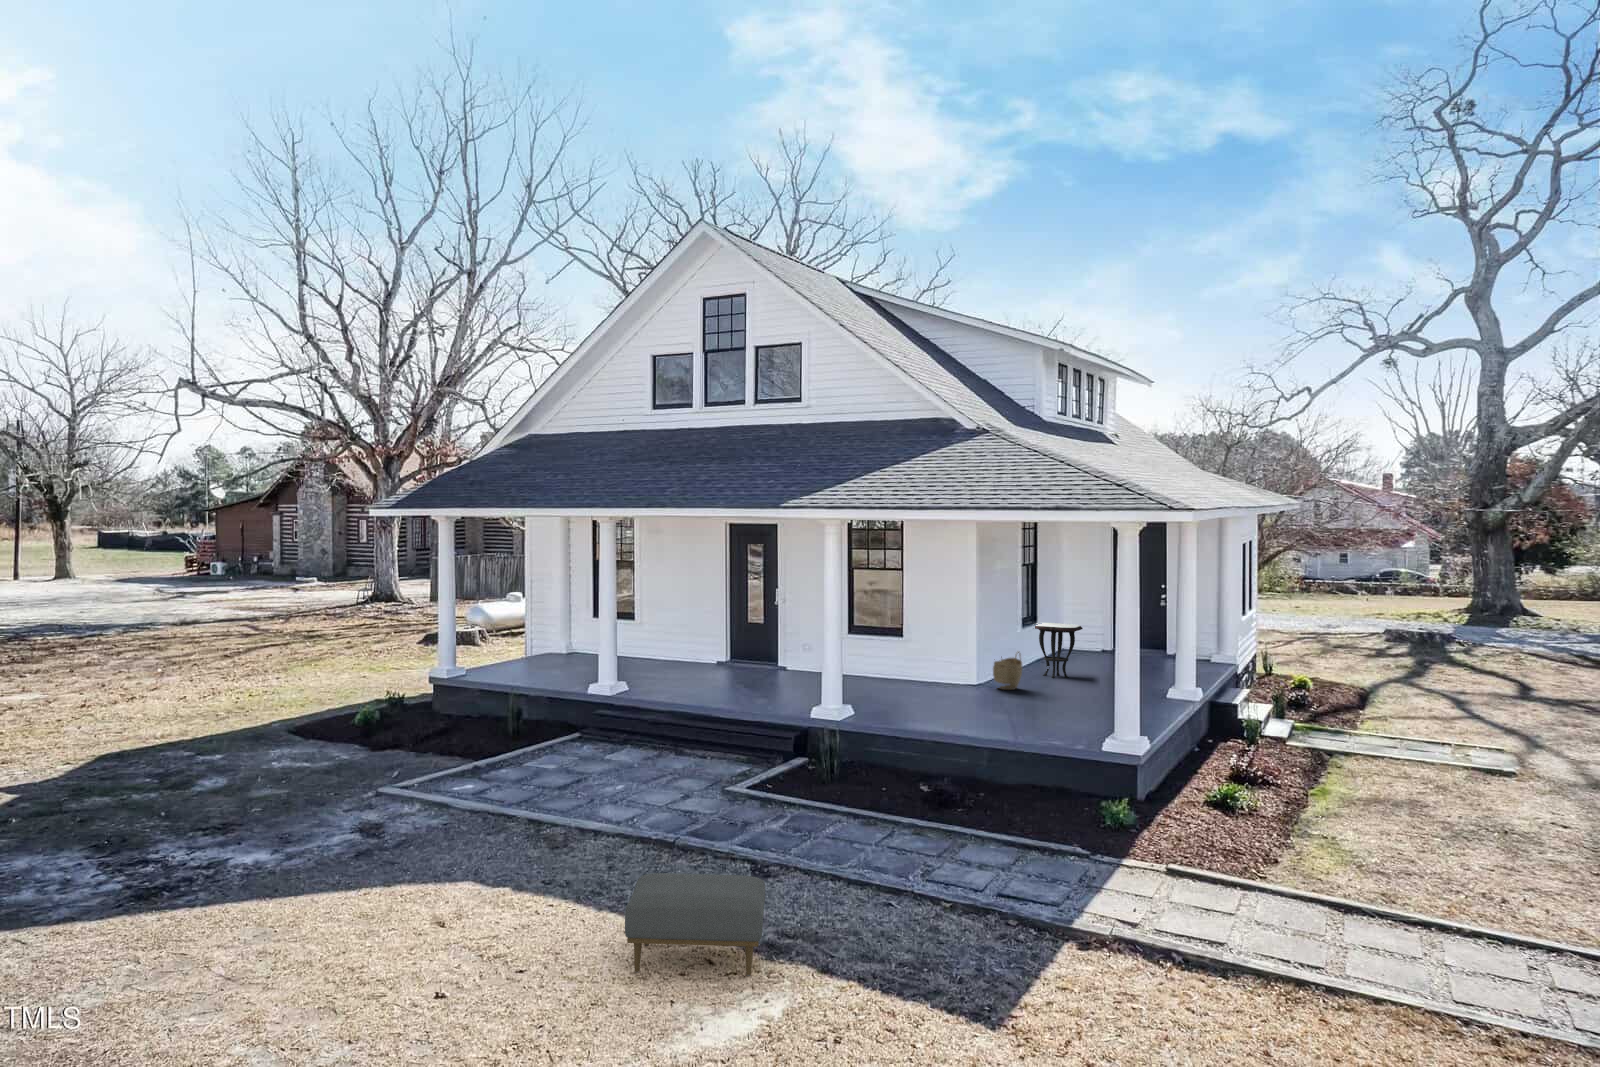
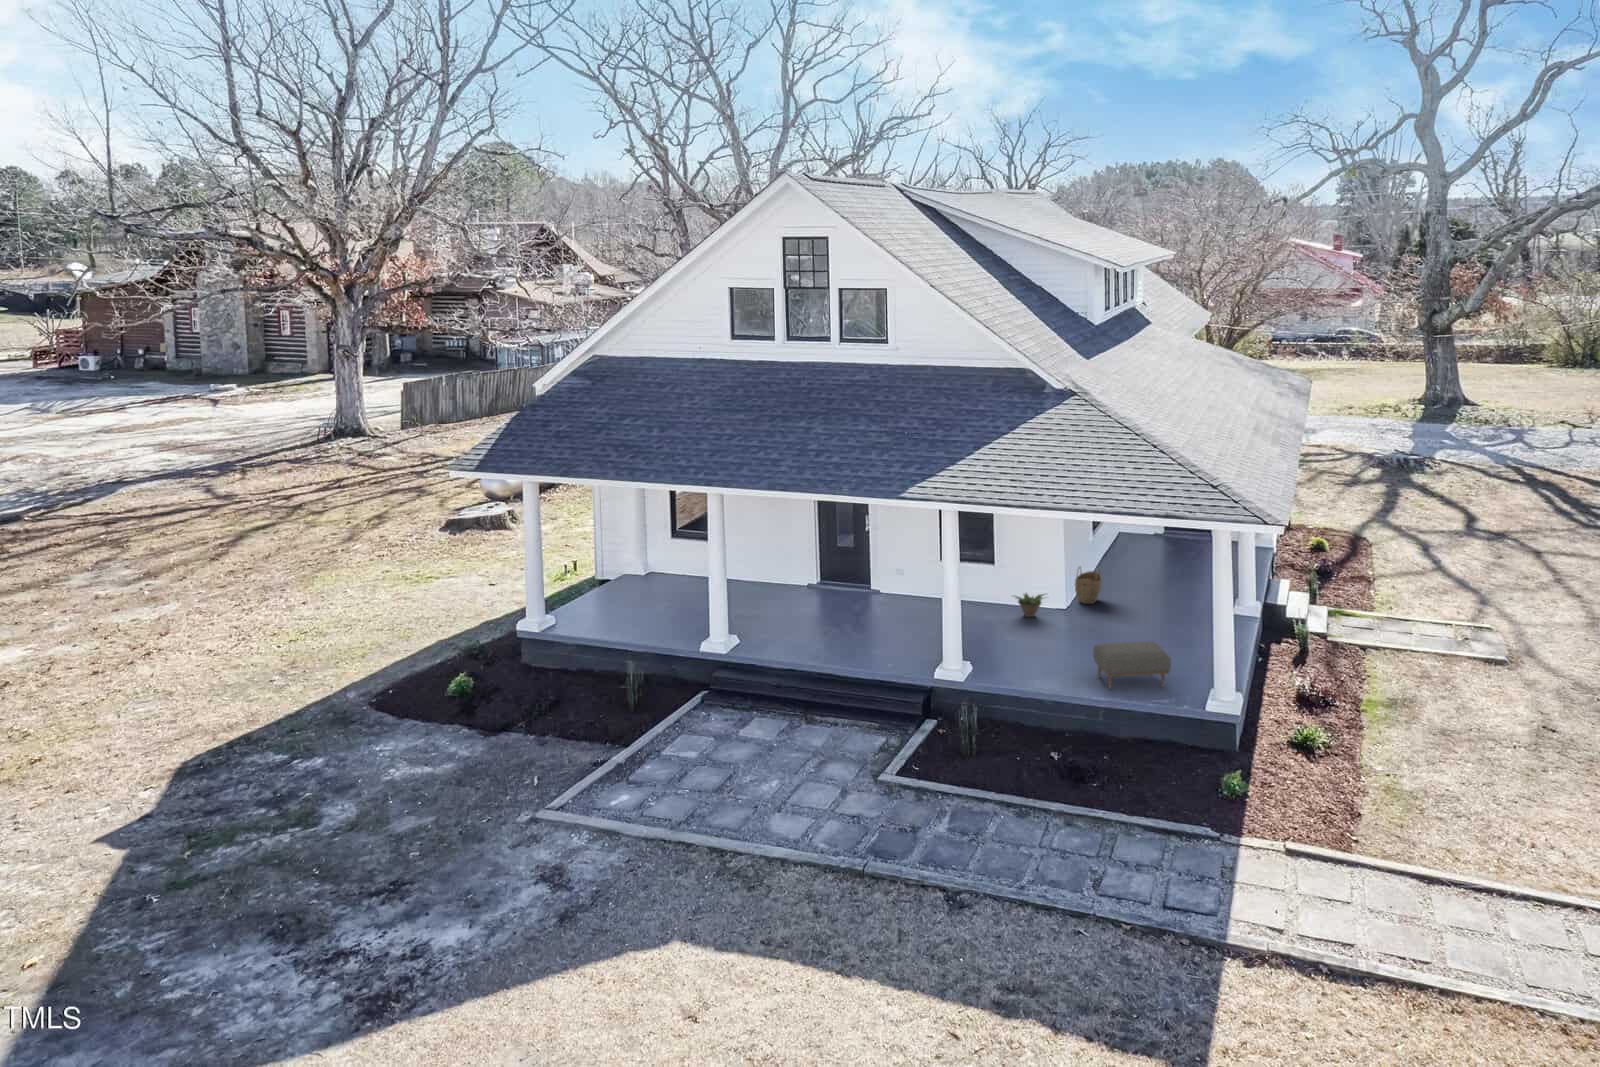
side table: present [1035,623,1083,678] -> none [1101,520,1148,575]
decorative plant: none [916,668,959,693] -> present [1015,593,1044,617]
ottoman: present [625,873,765,976] -> present [1093,641,1171,689]

